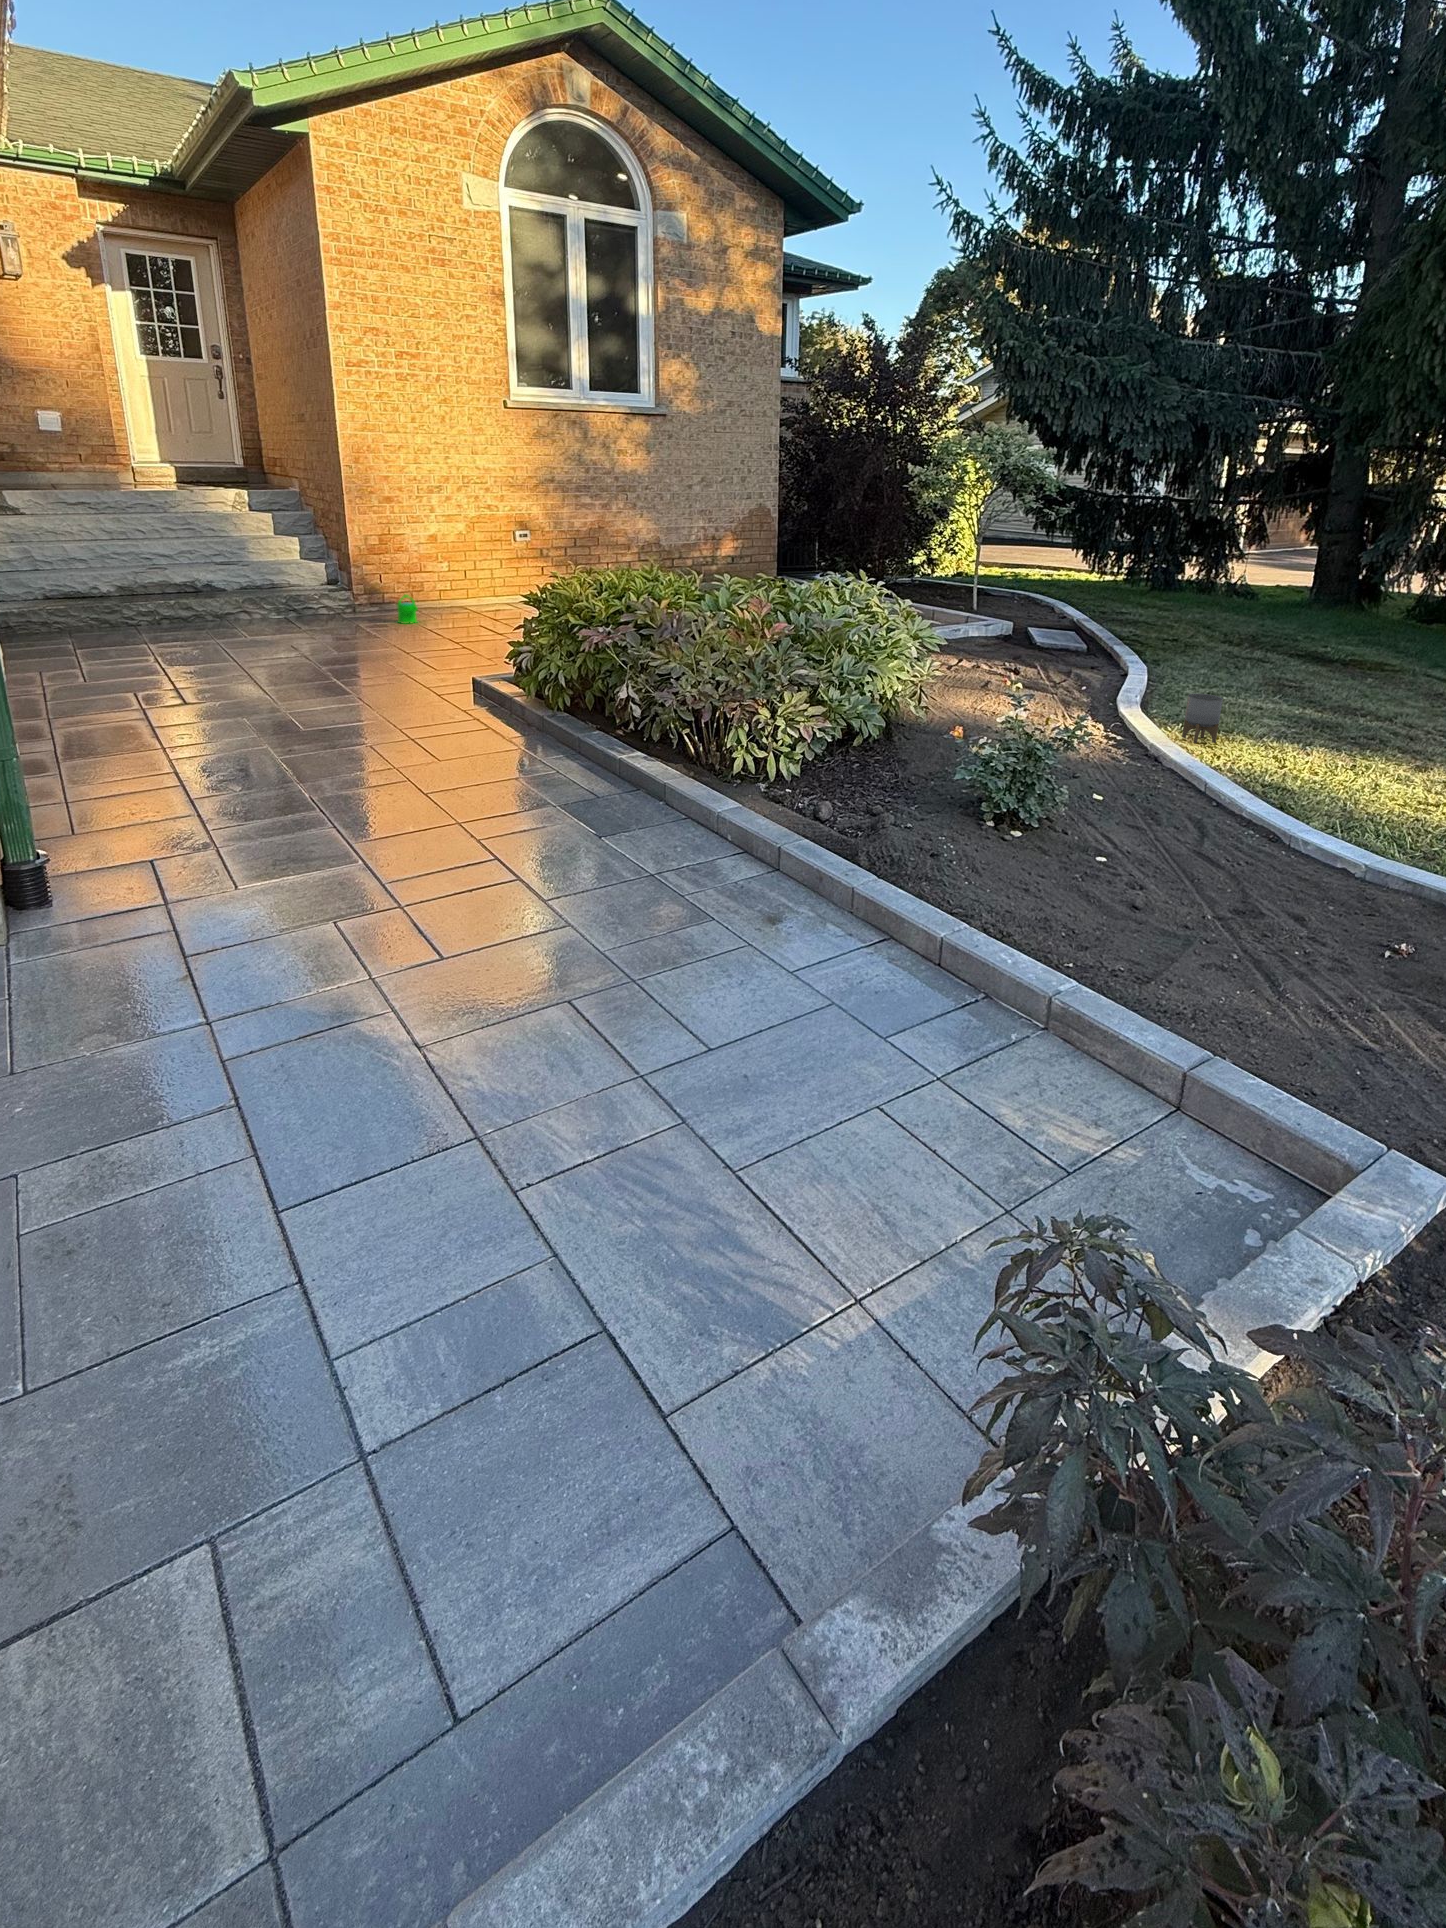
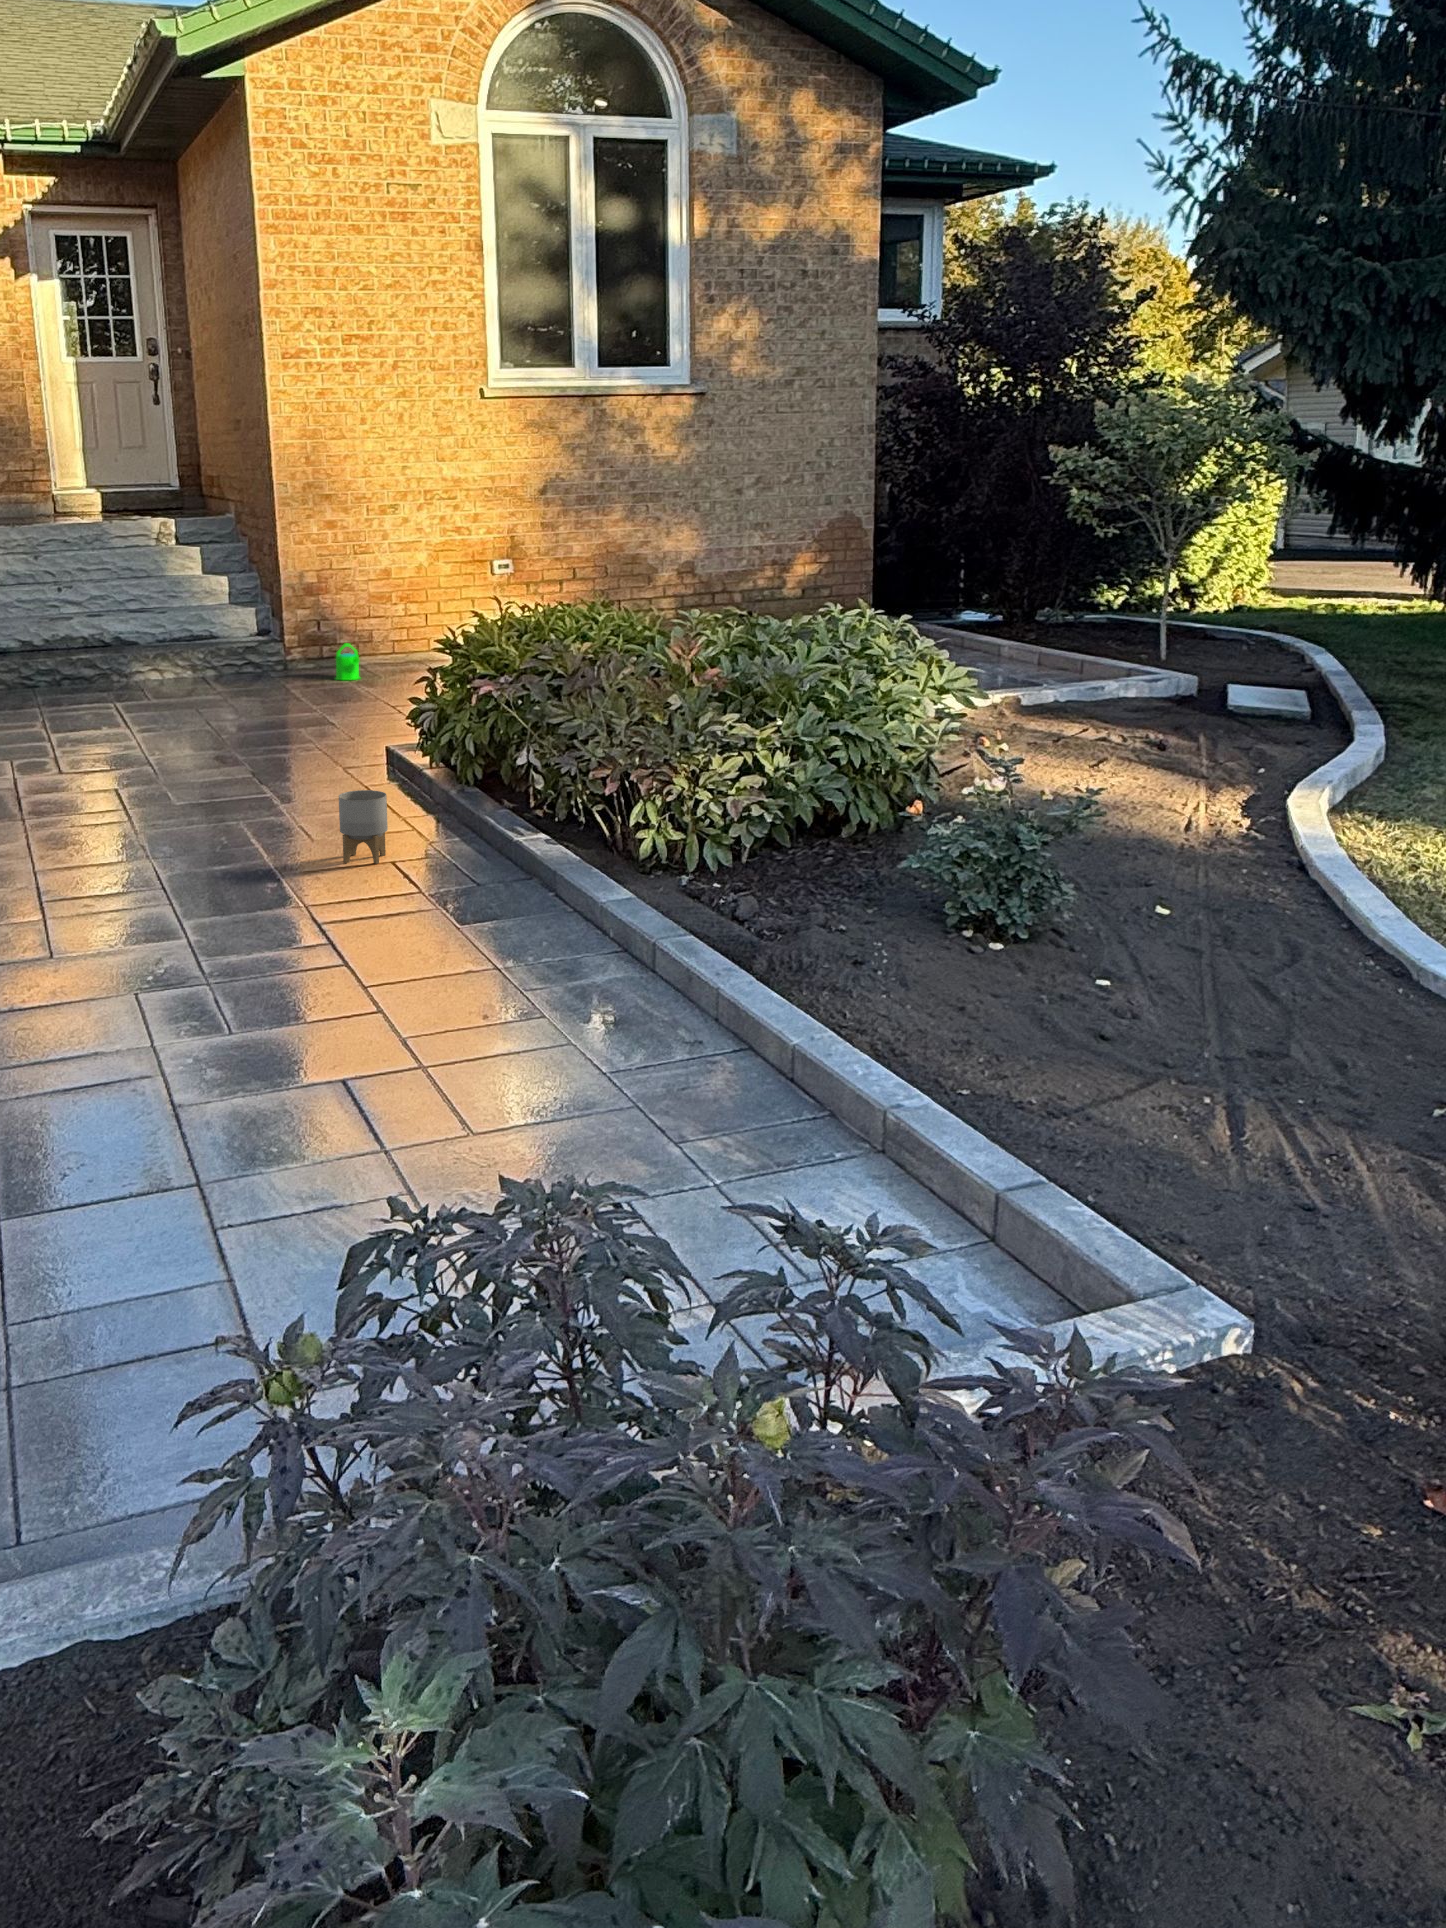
planter: present [1182,693,1223,743] -> present [339,790,388,864]

